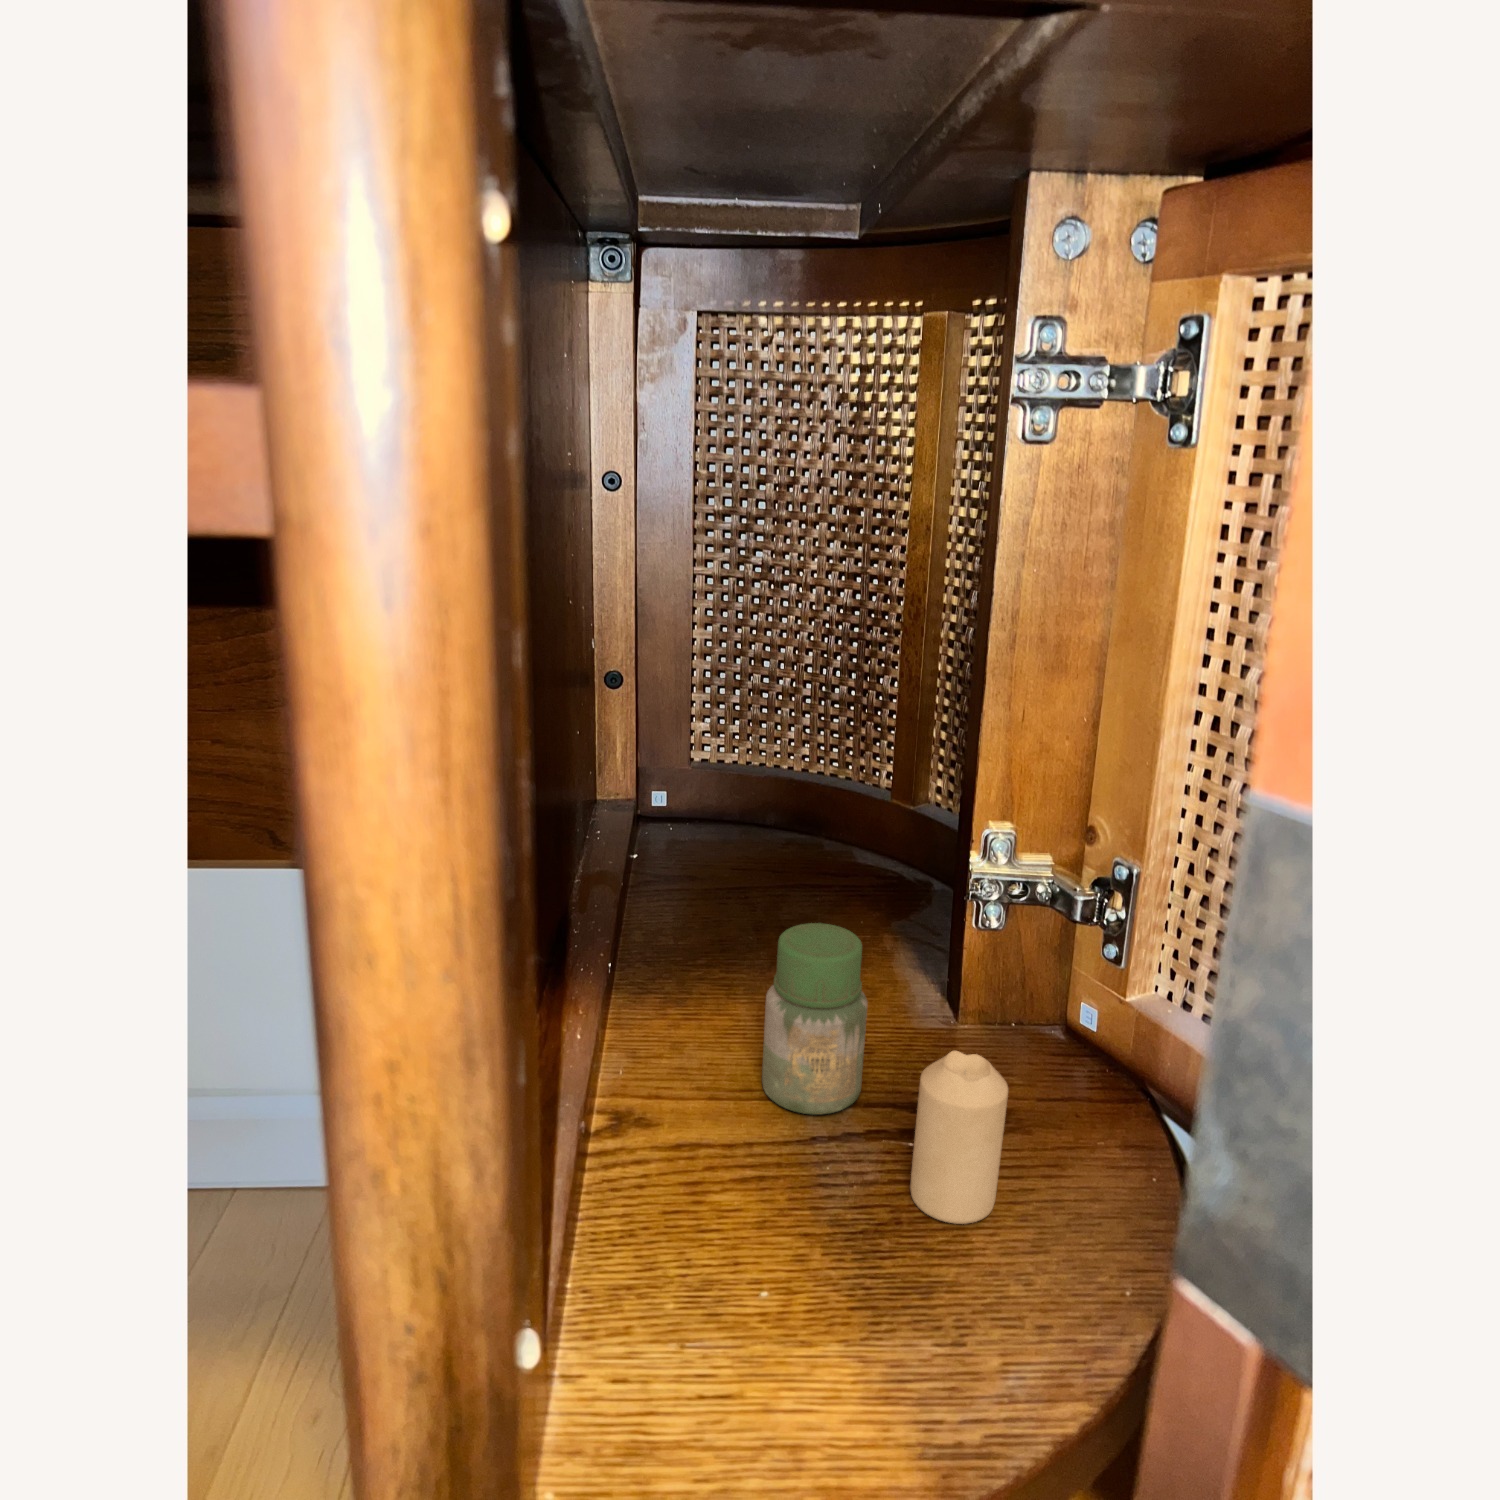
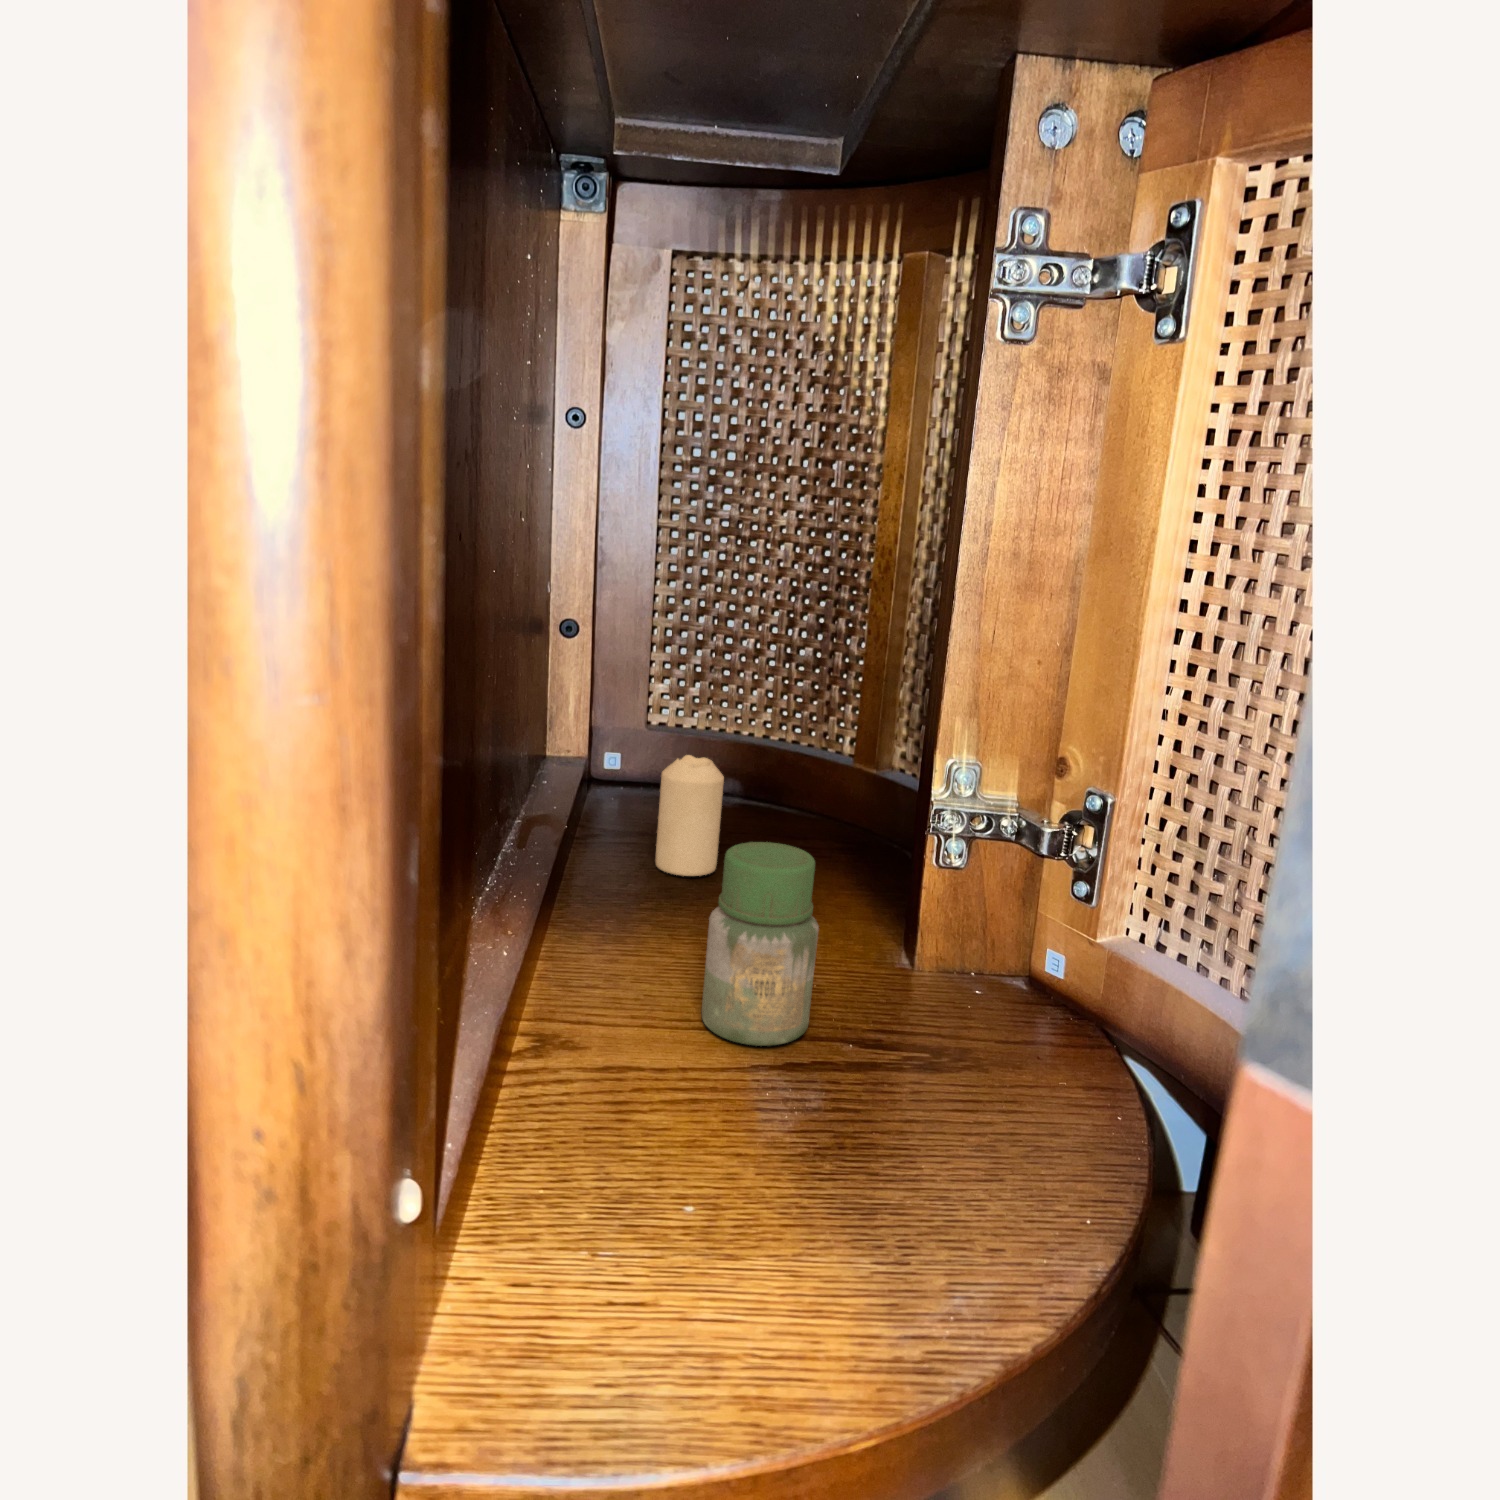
candle: present [910,1051,1008,1224] -> present [656,755,724,876]

